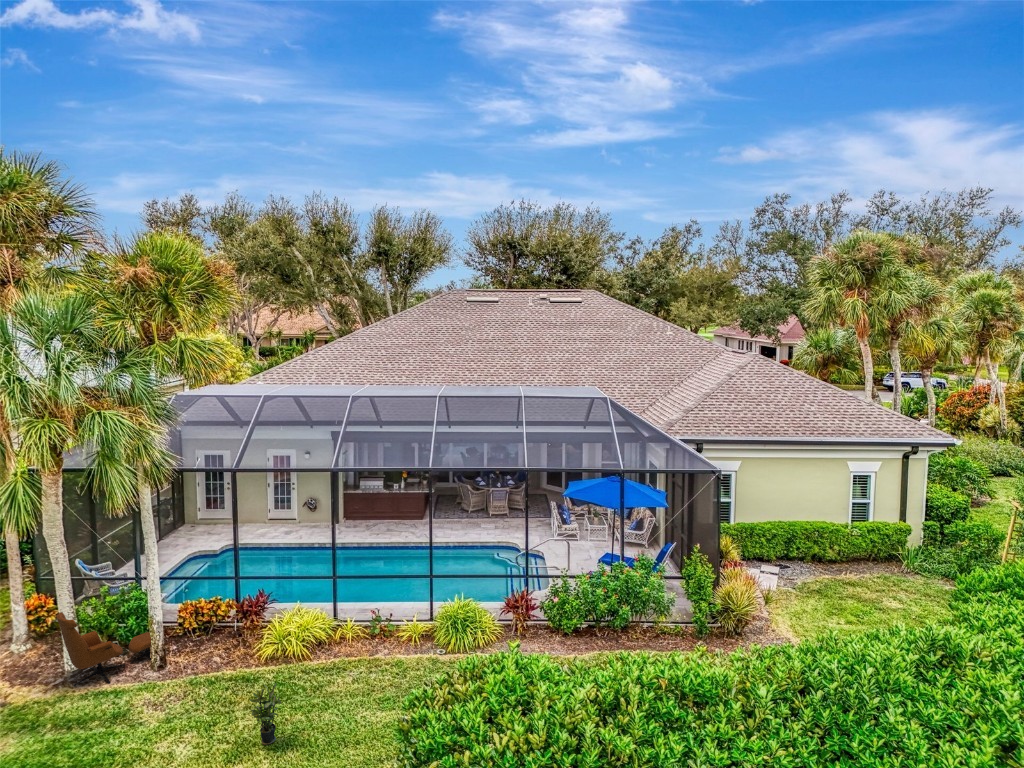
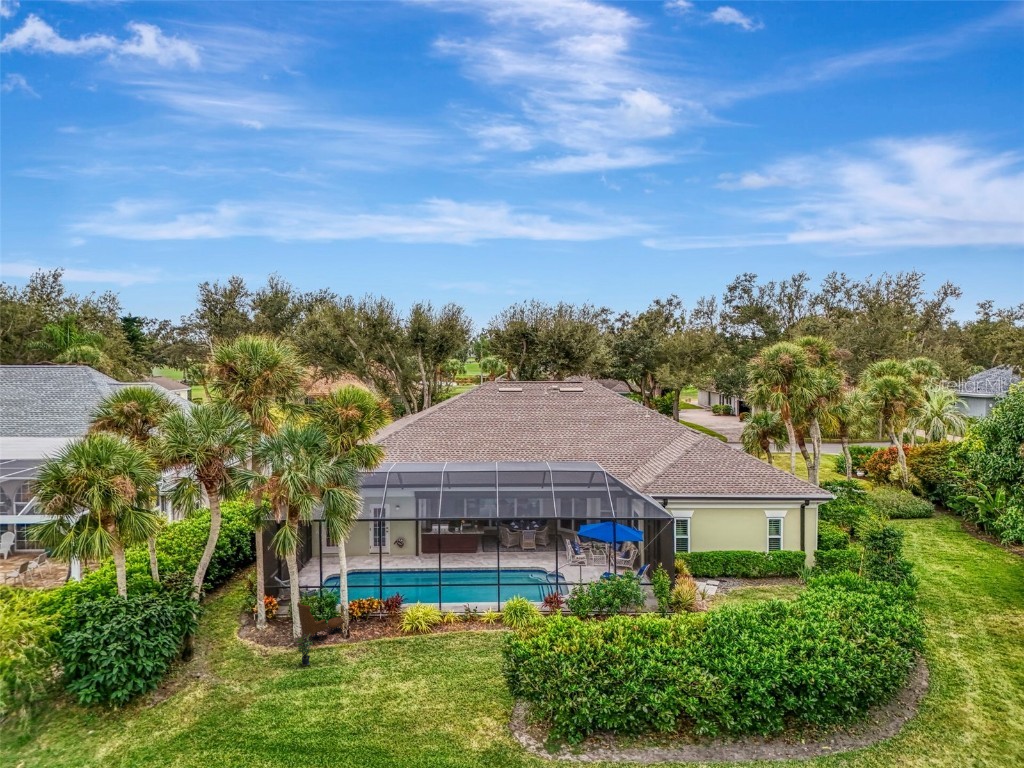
potted plant: present [250,683,282,745] -> present [297,634,313,666]

